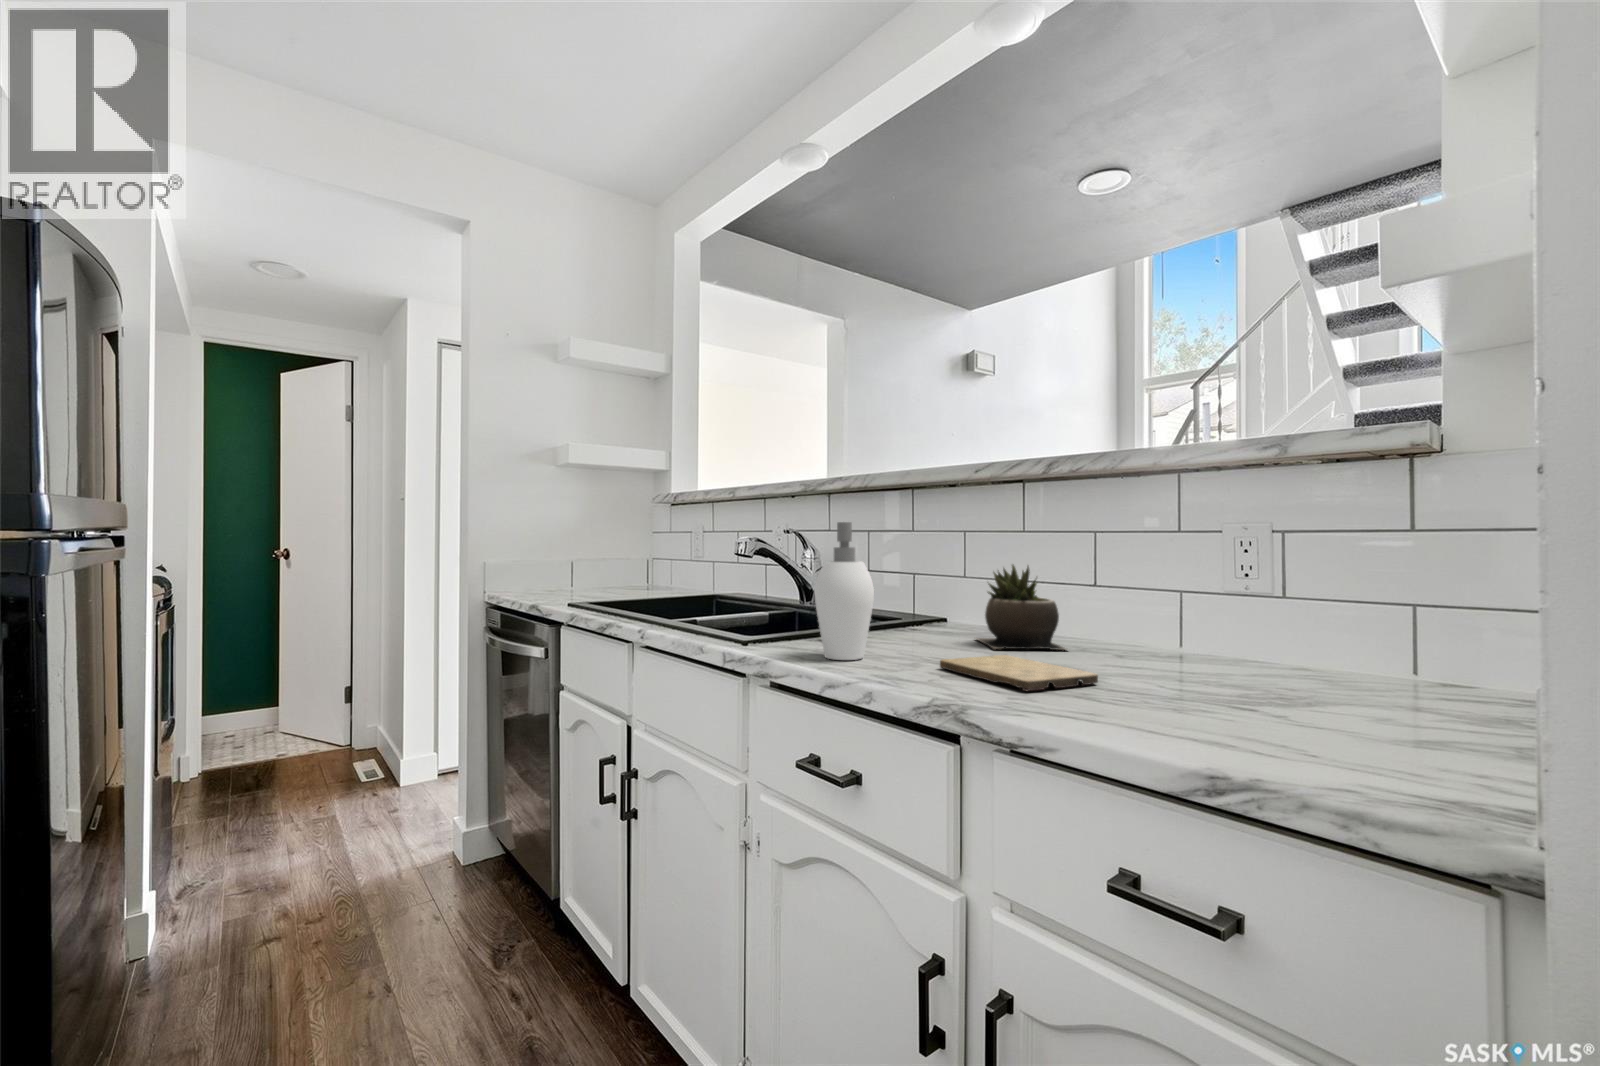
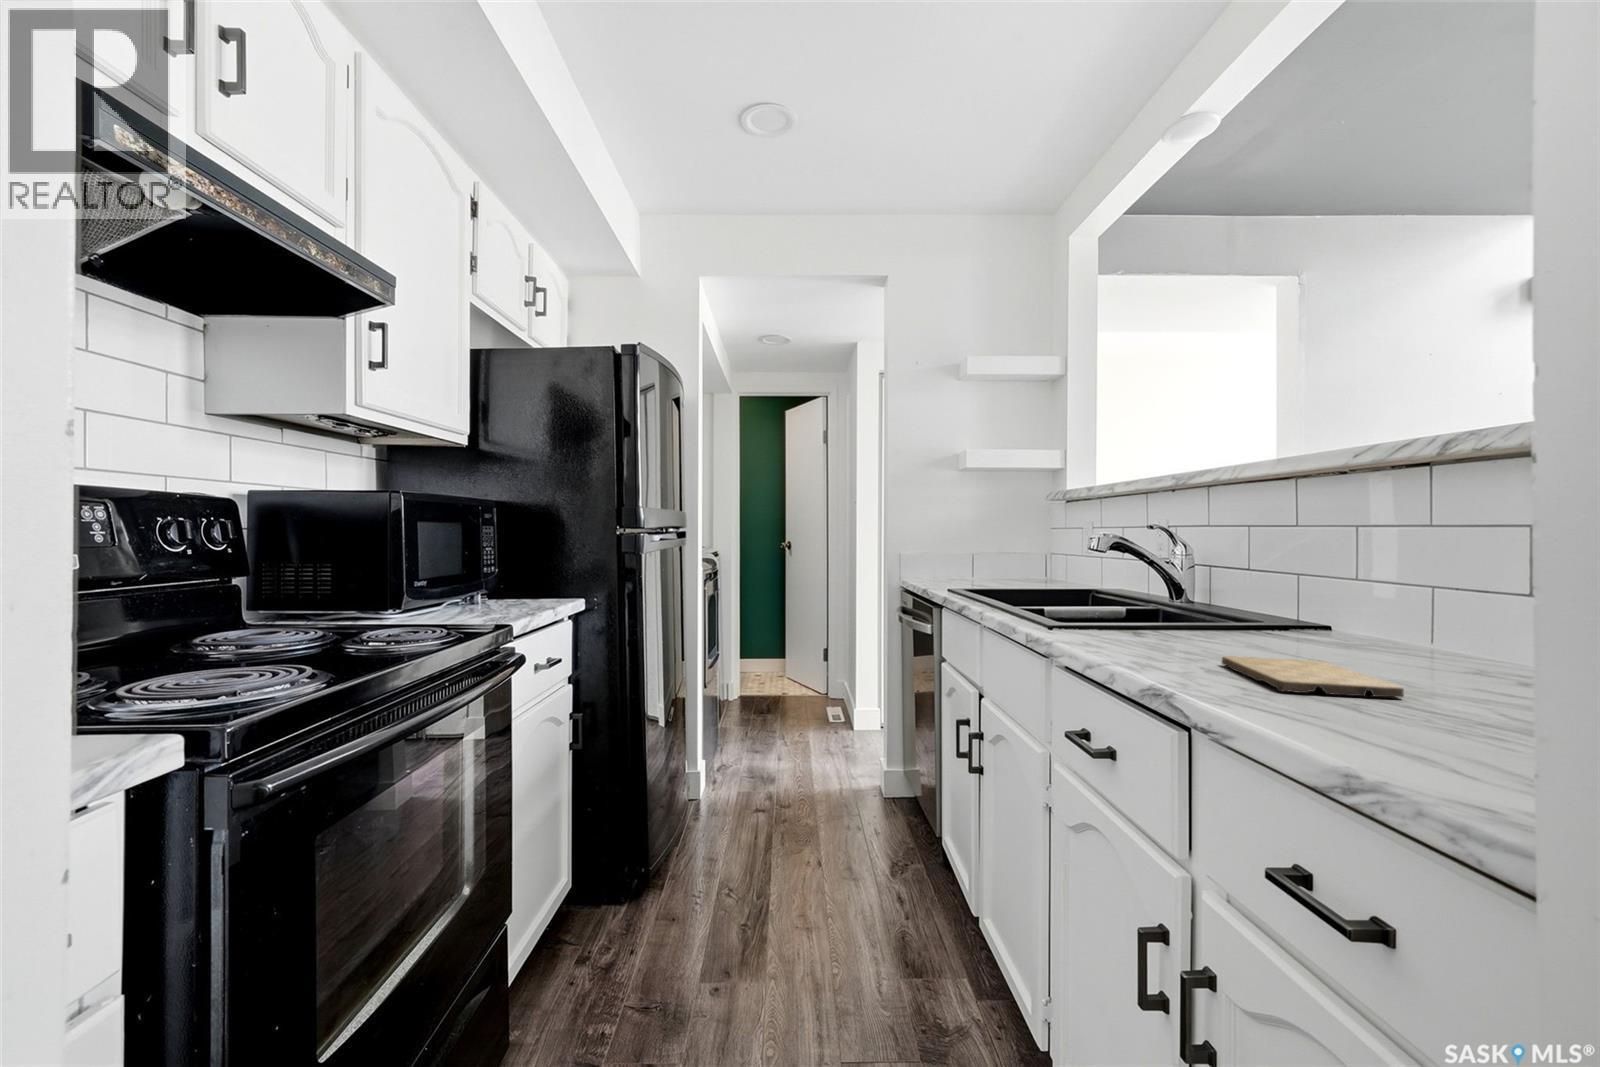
soap dispenser: present [815,522,879,660] -> none [1102,517,1177,649]
succulent plant: present [977,565,1066,650] -> none [1334,562,1454,669]

